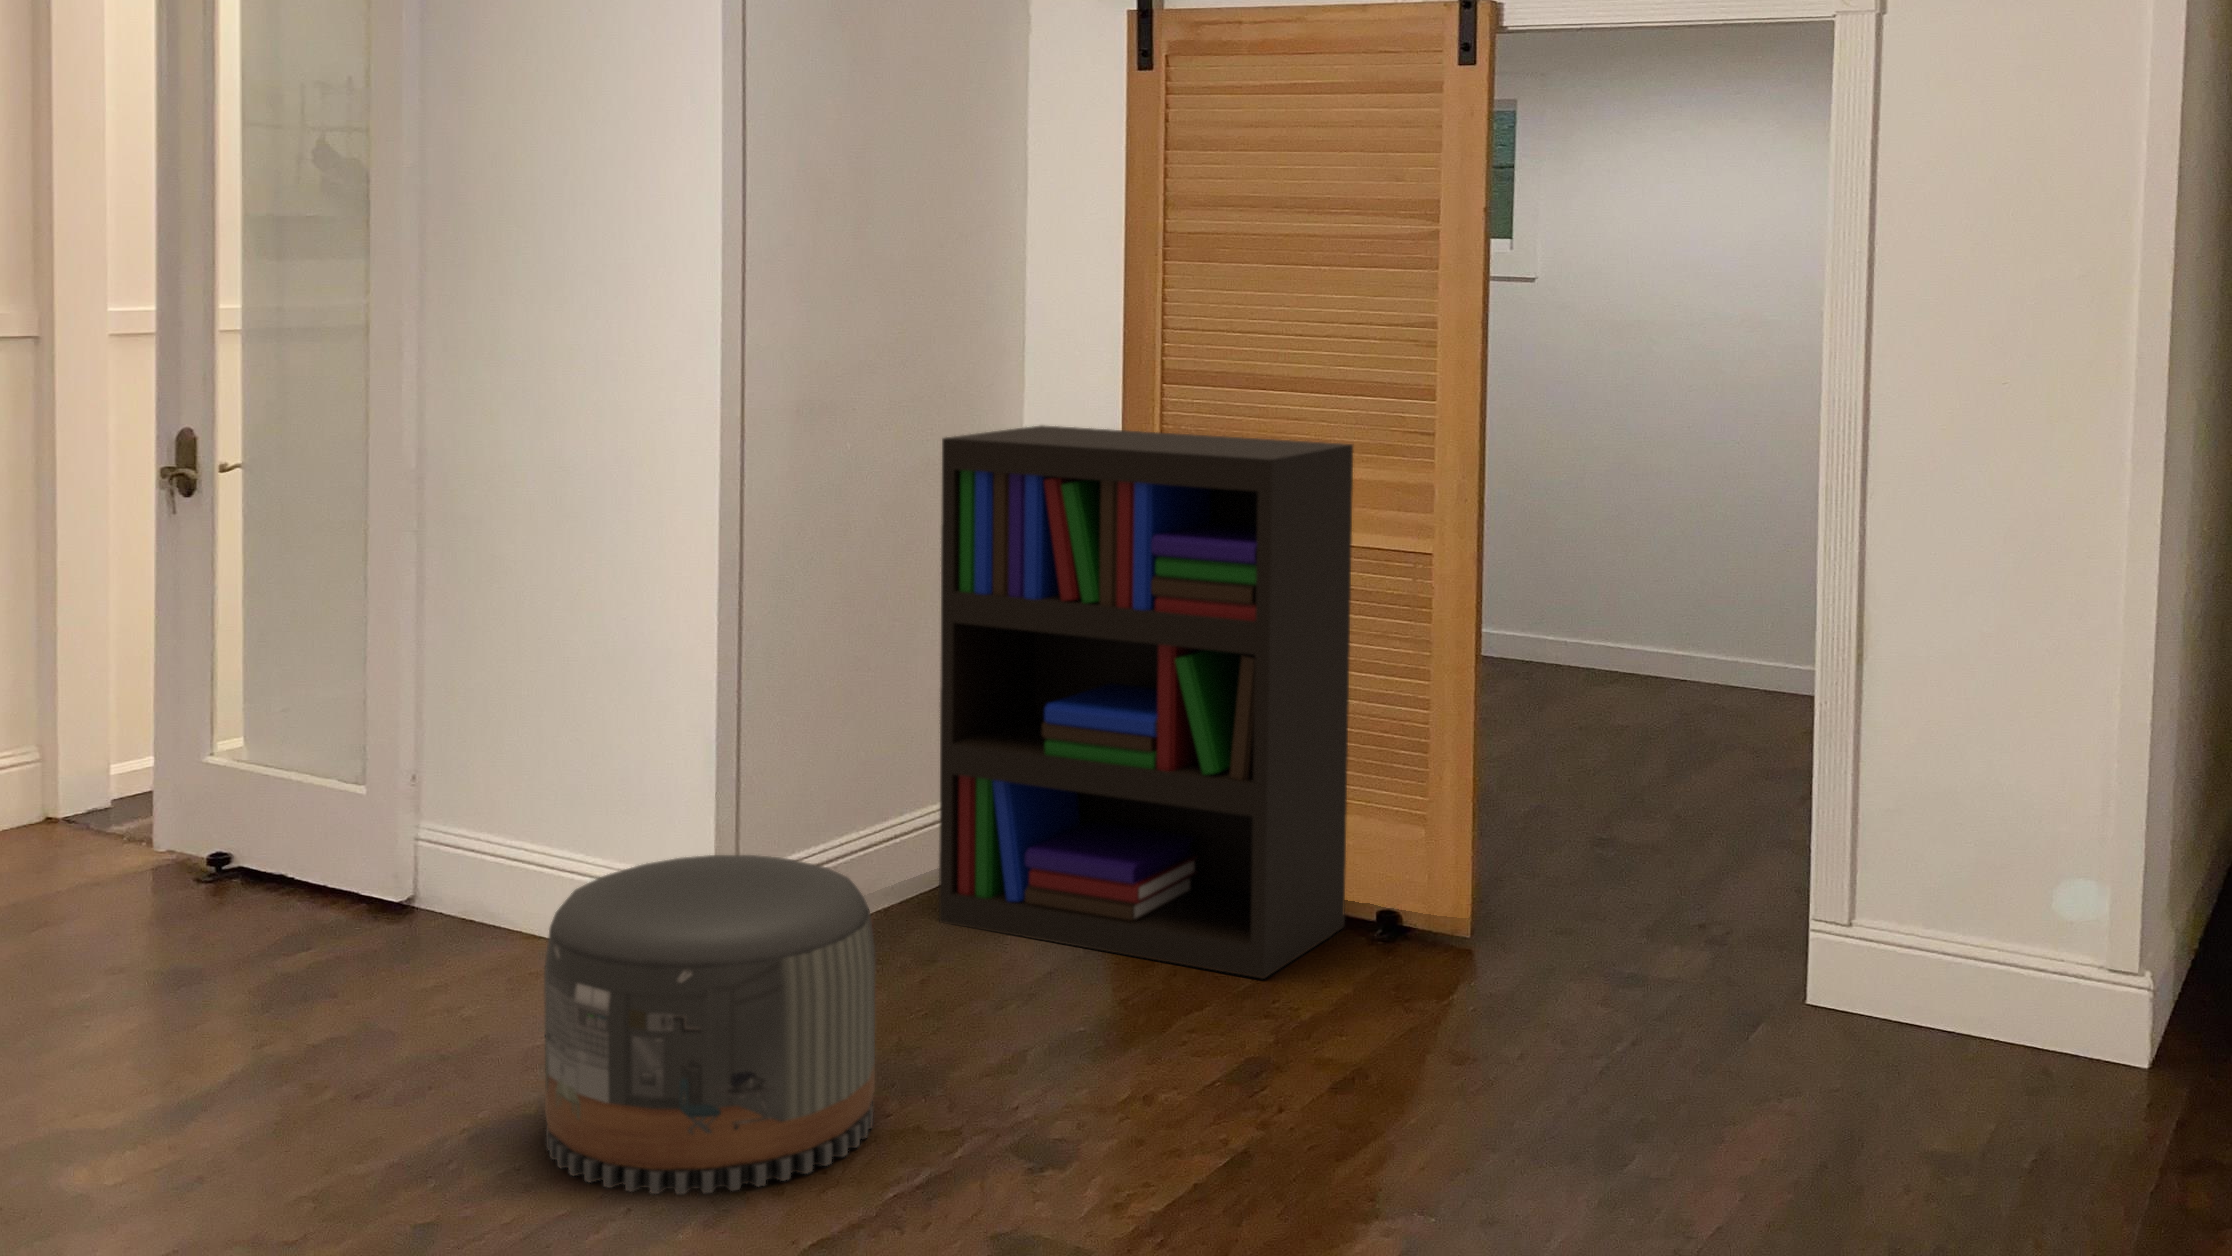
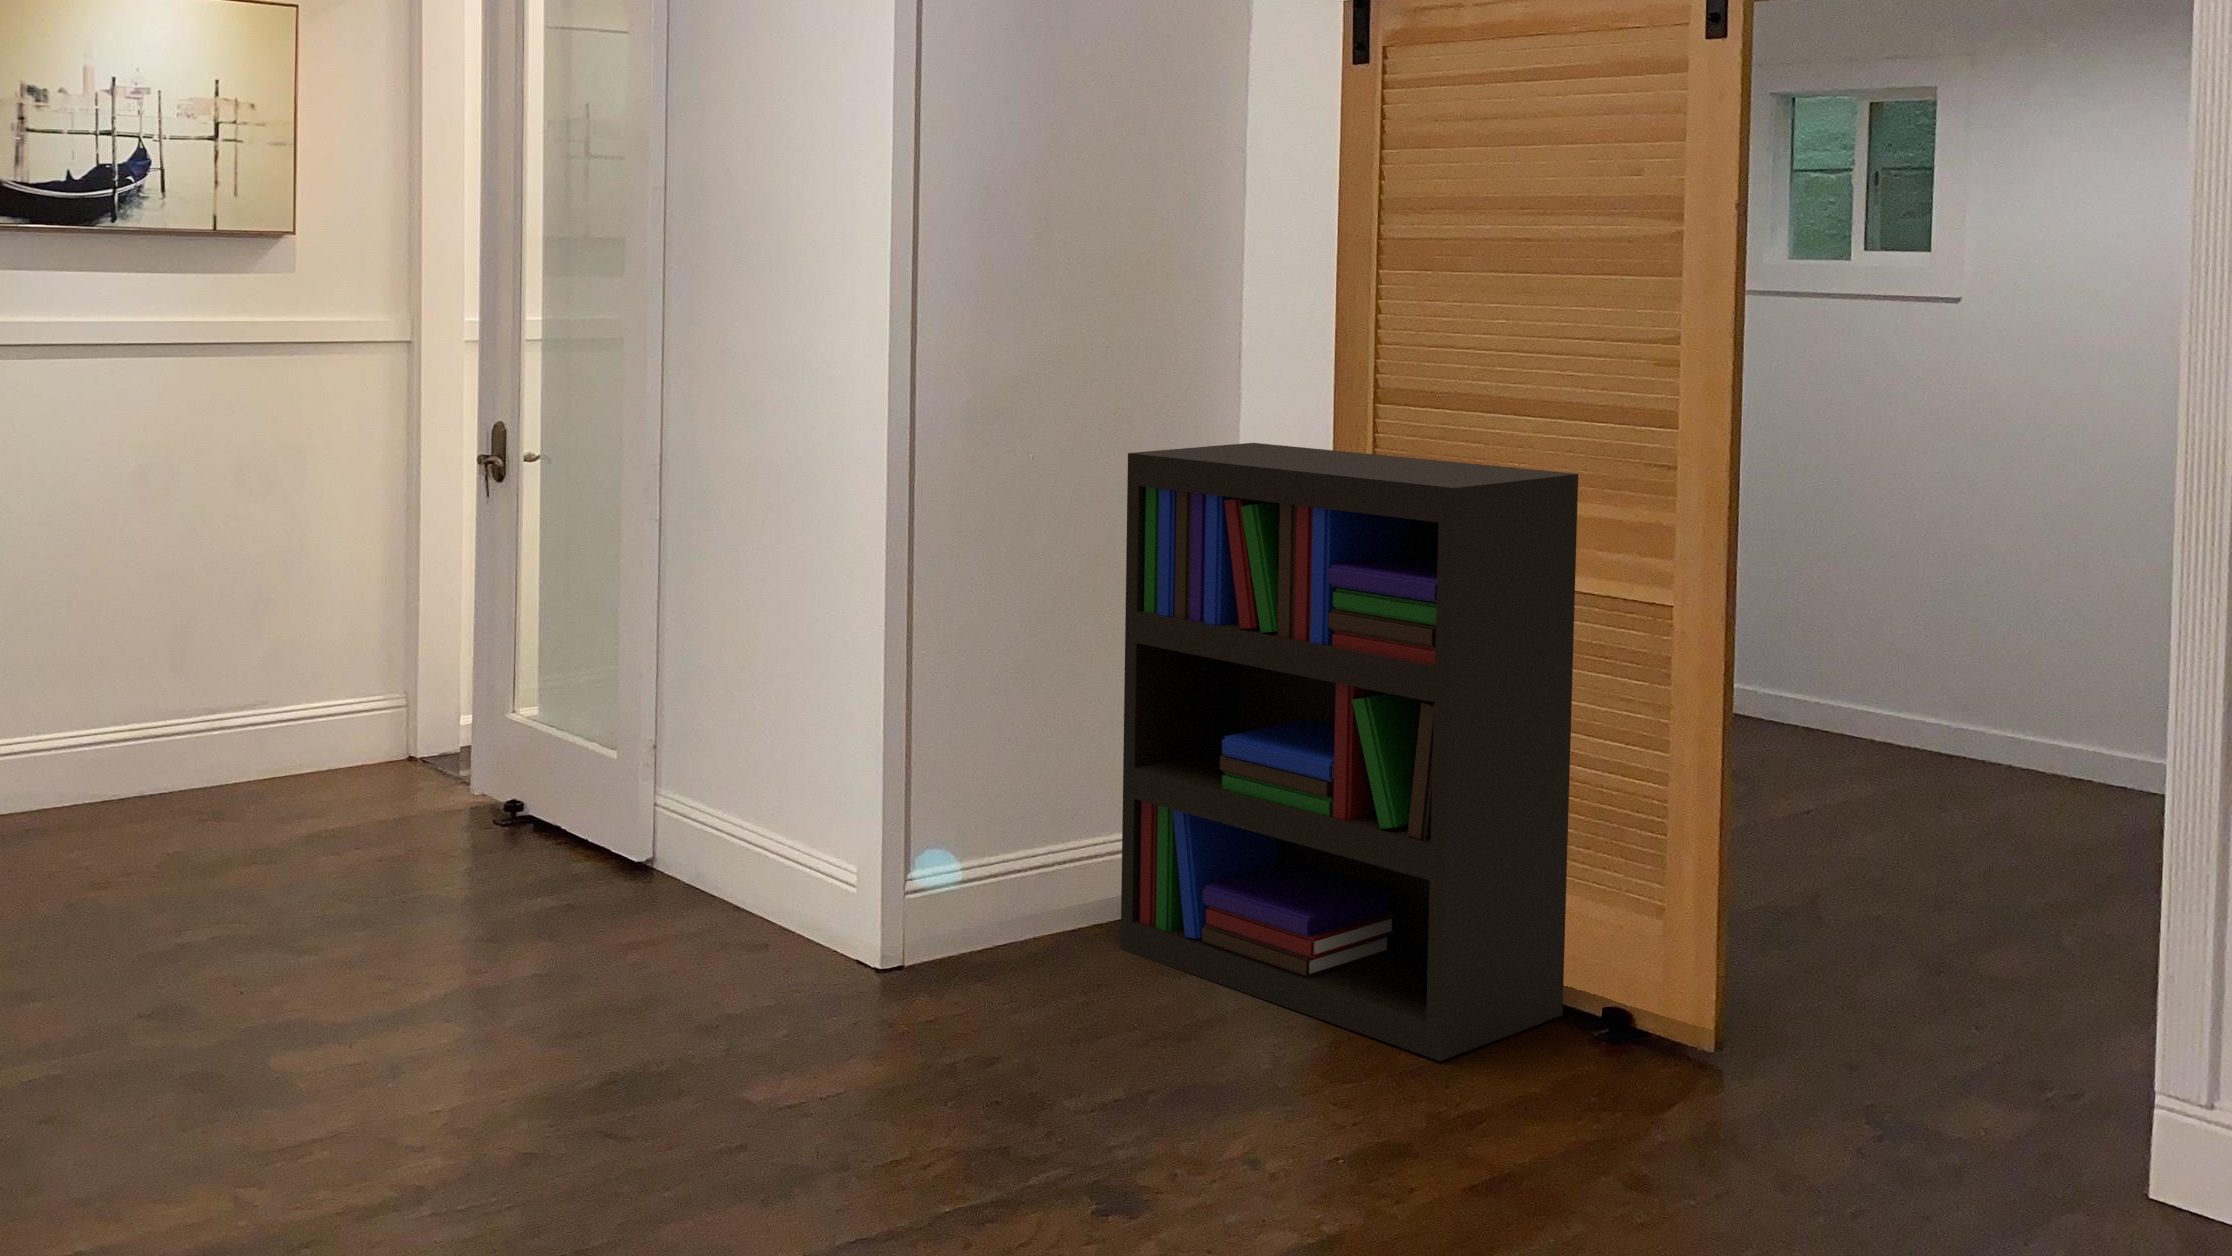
pouf: present [544,855,875,1194] -> none [642,857,958,1197]

